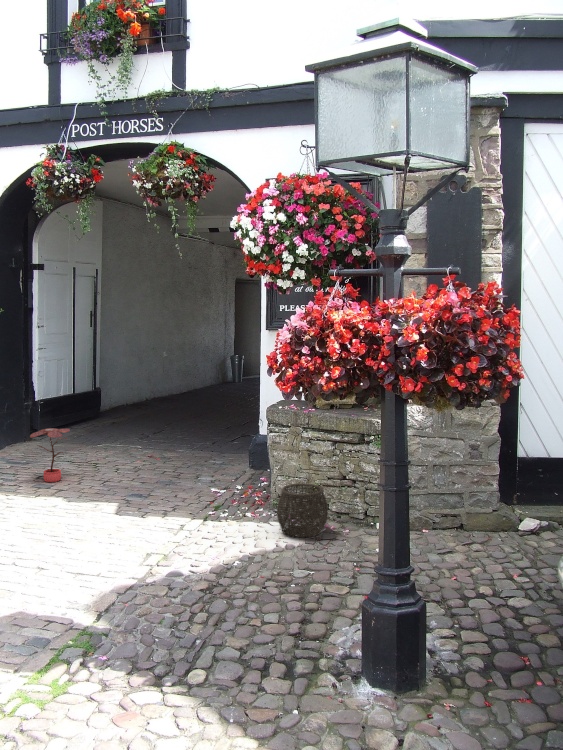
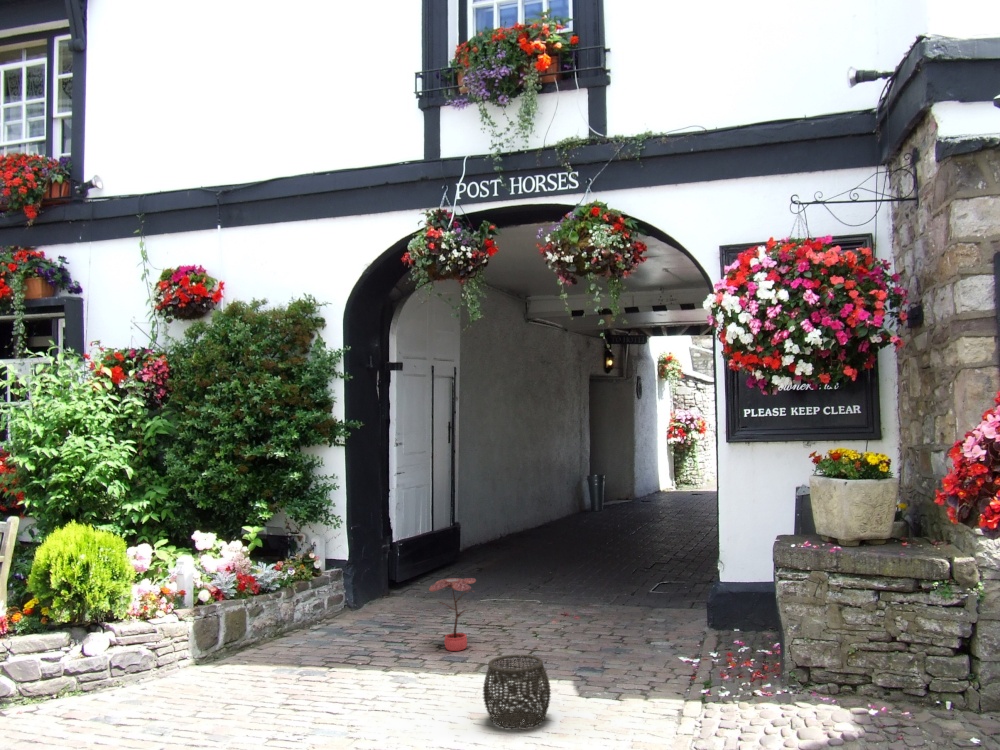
woven basket: present [277,483,328,537] -> present [483,654,551,728]

